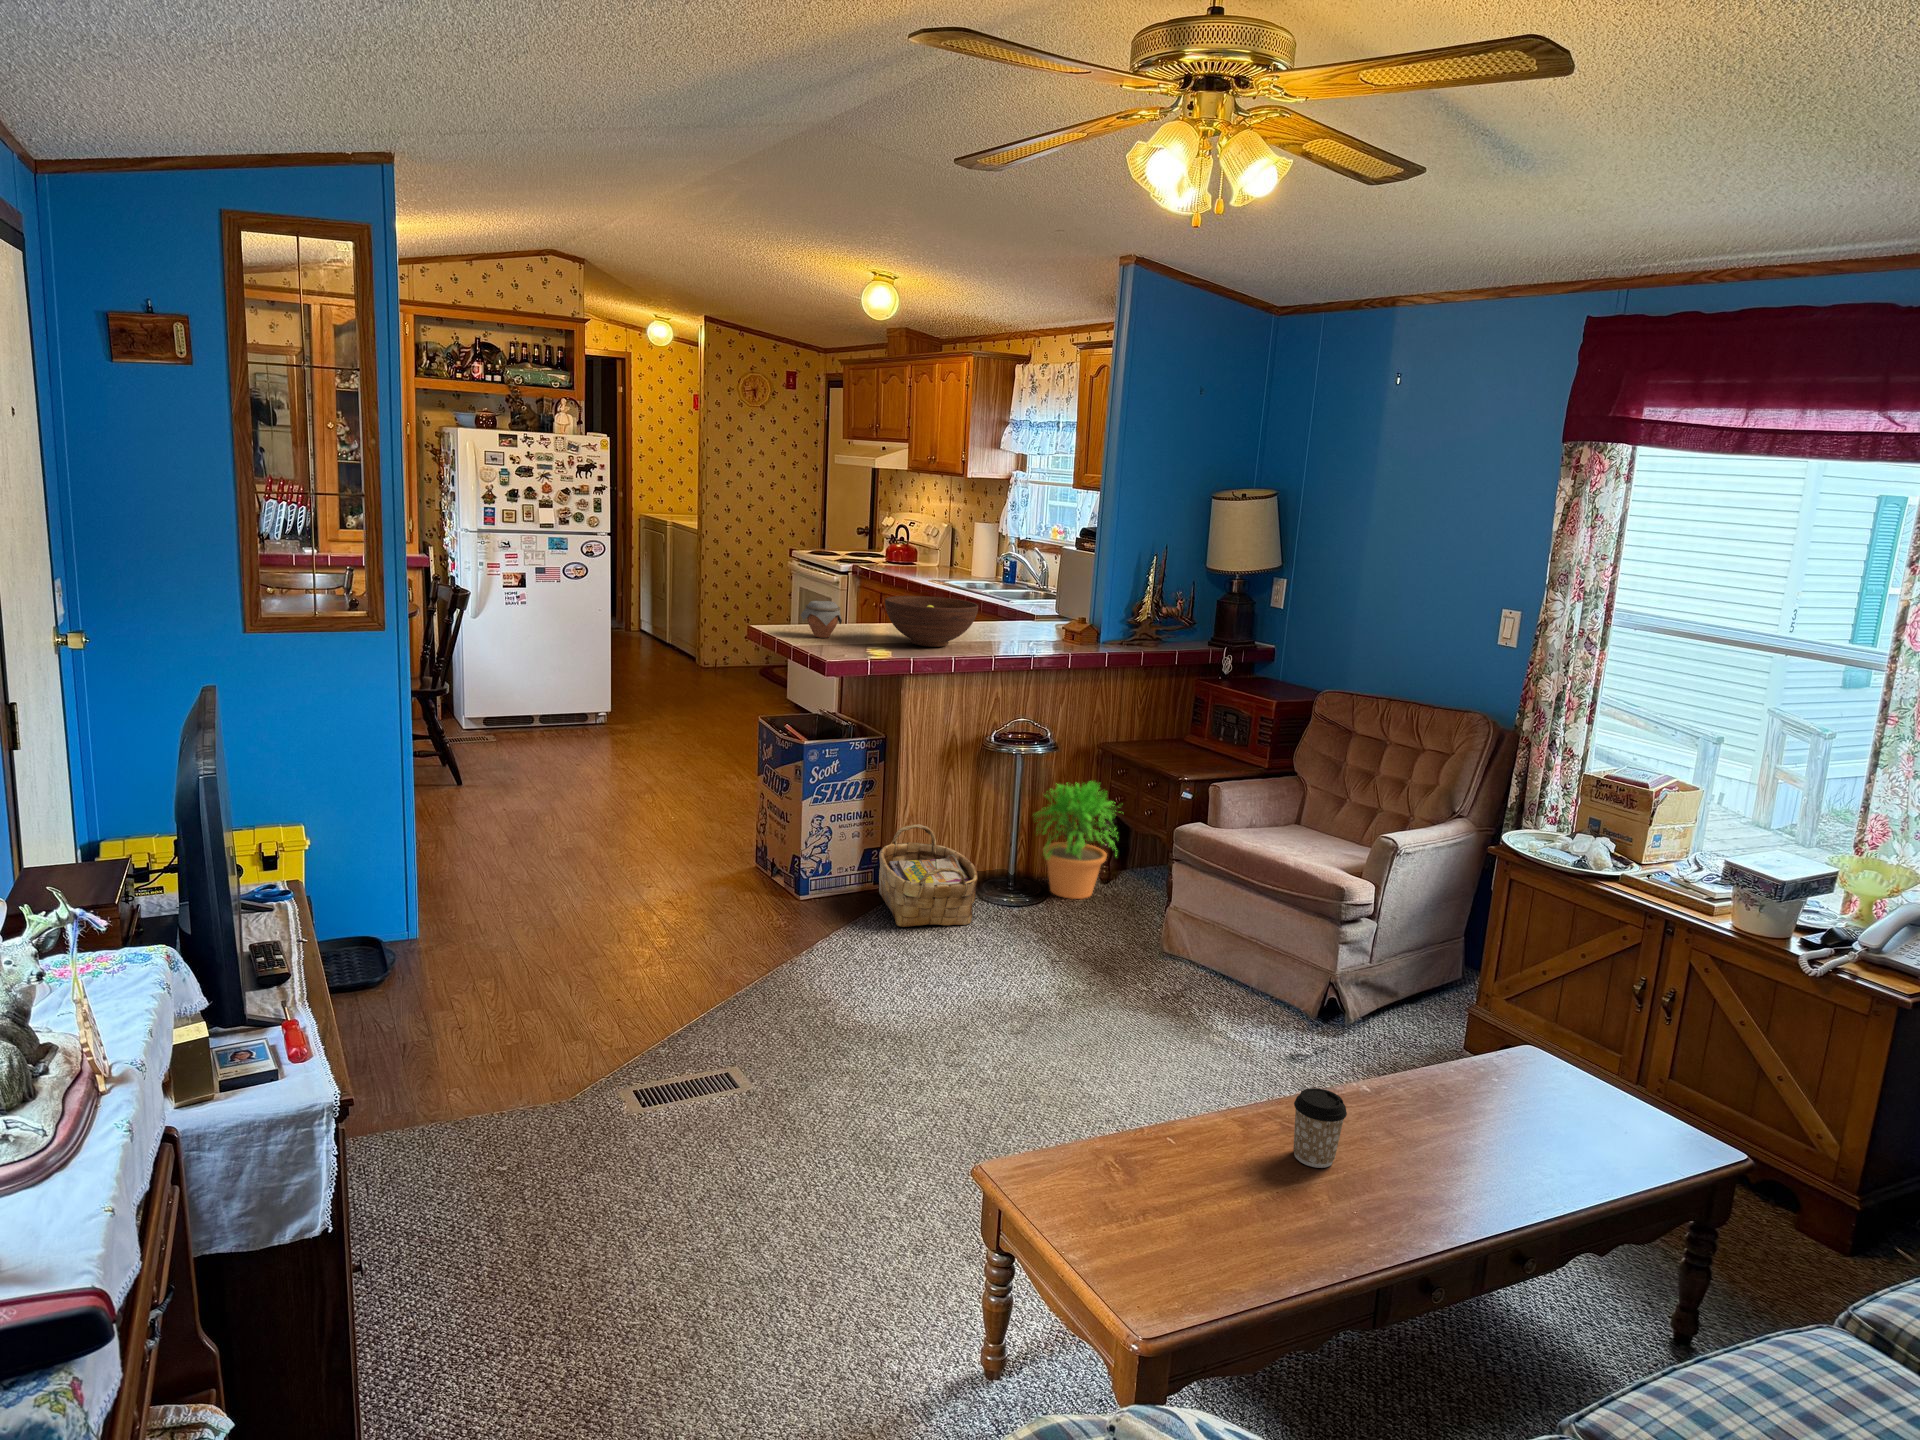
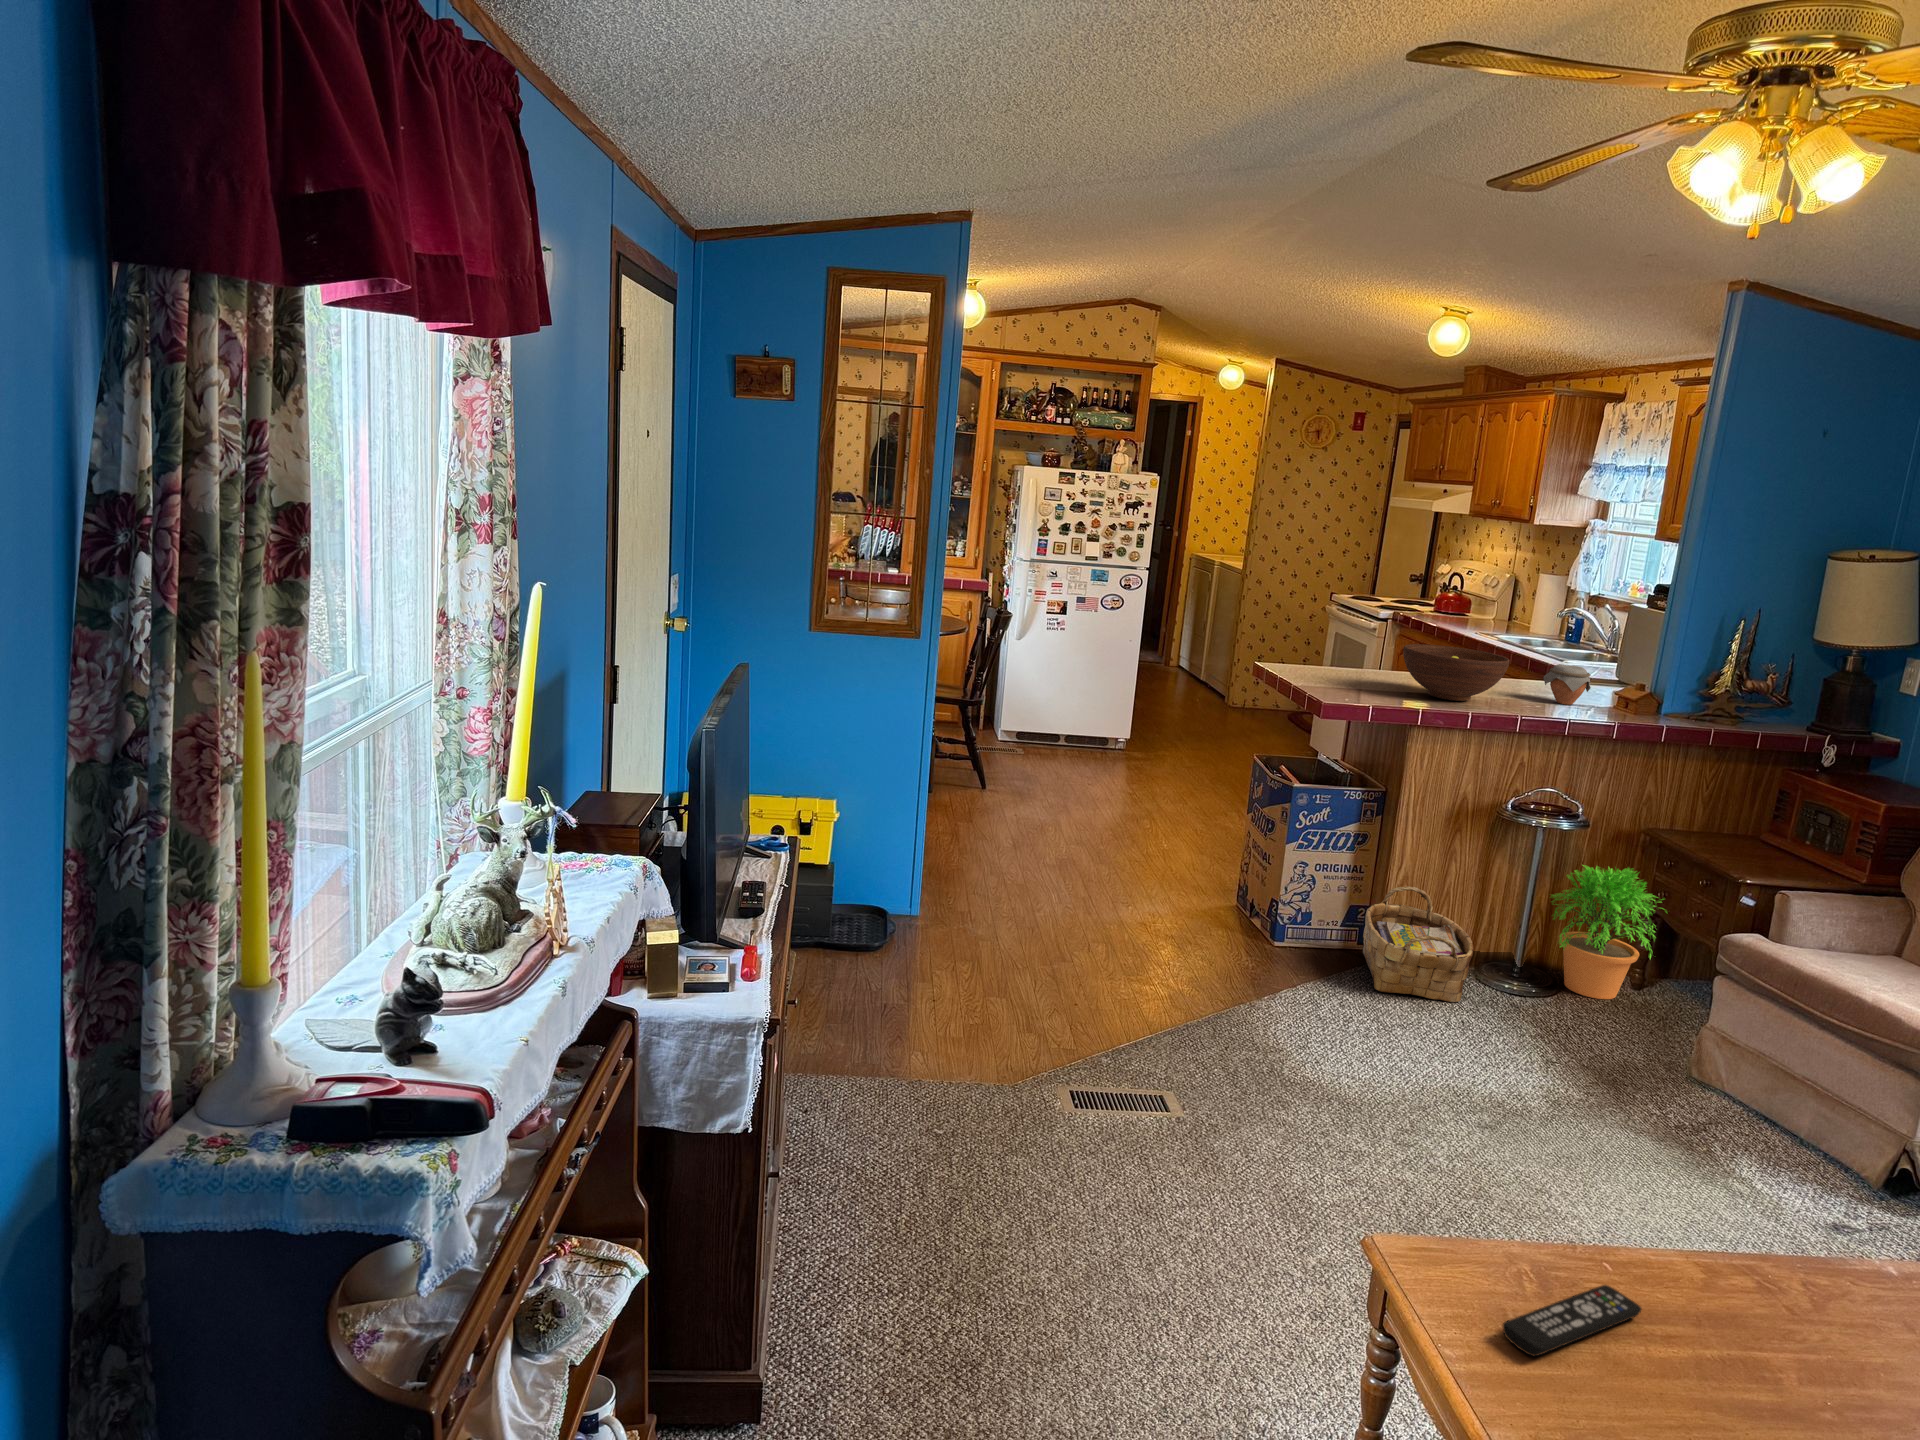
jar: present [801,601,842,638] -> present [1543,664,1591,705]
coffee cup: present [1293,1088,1347,1168] -> none [1769,1248,1847,1347]
remote control: none [1108,1158,1206,1239] -> present [1503,1285,1641,1356]

